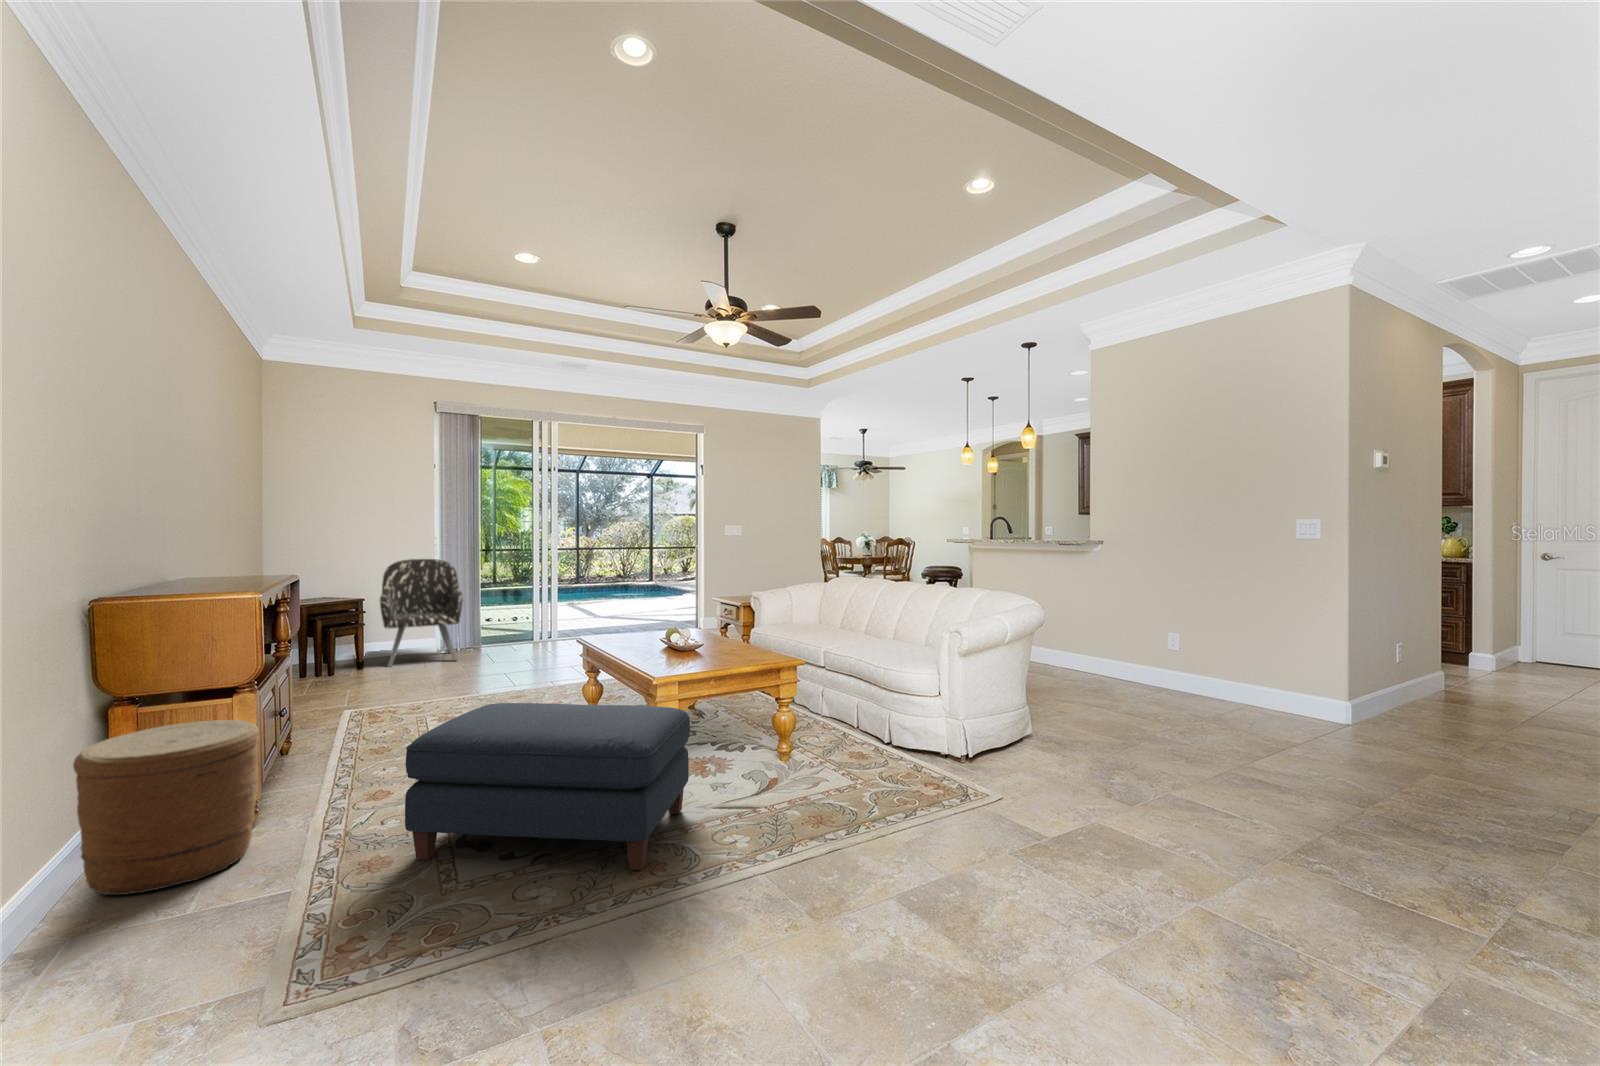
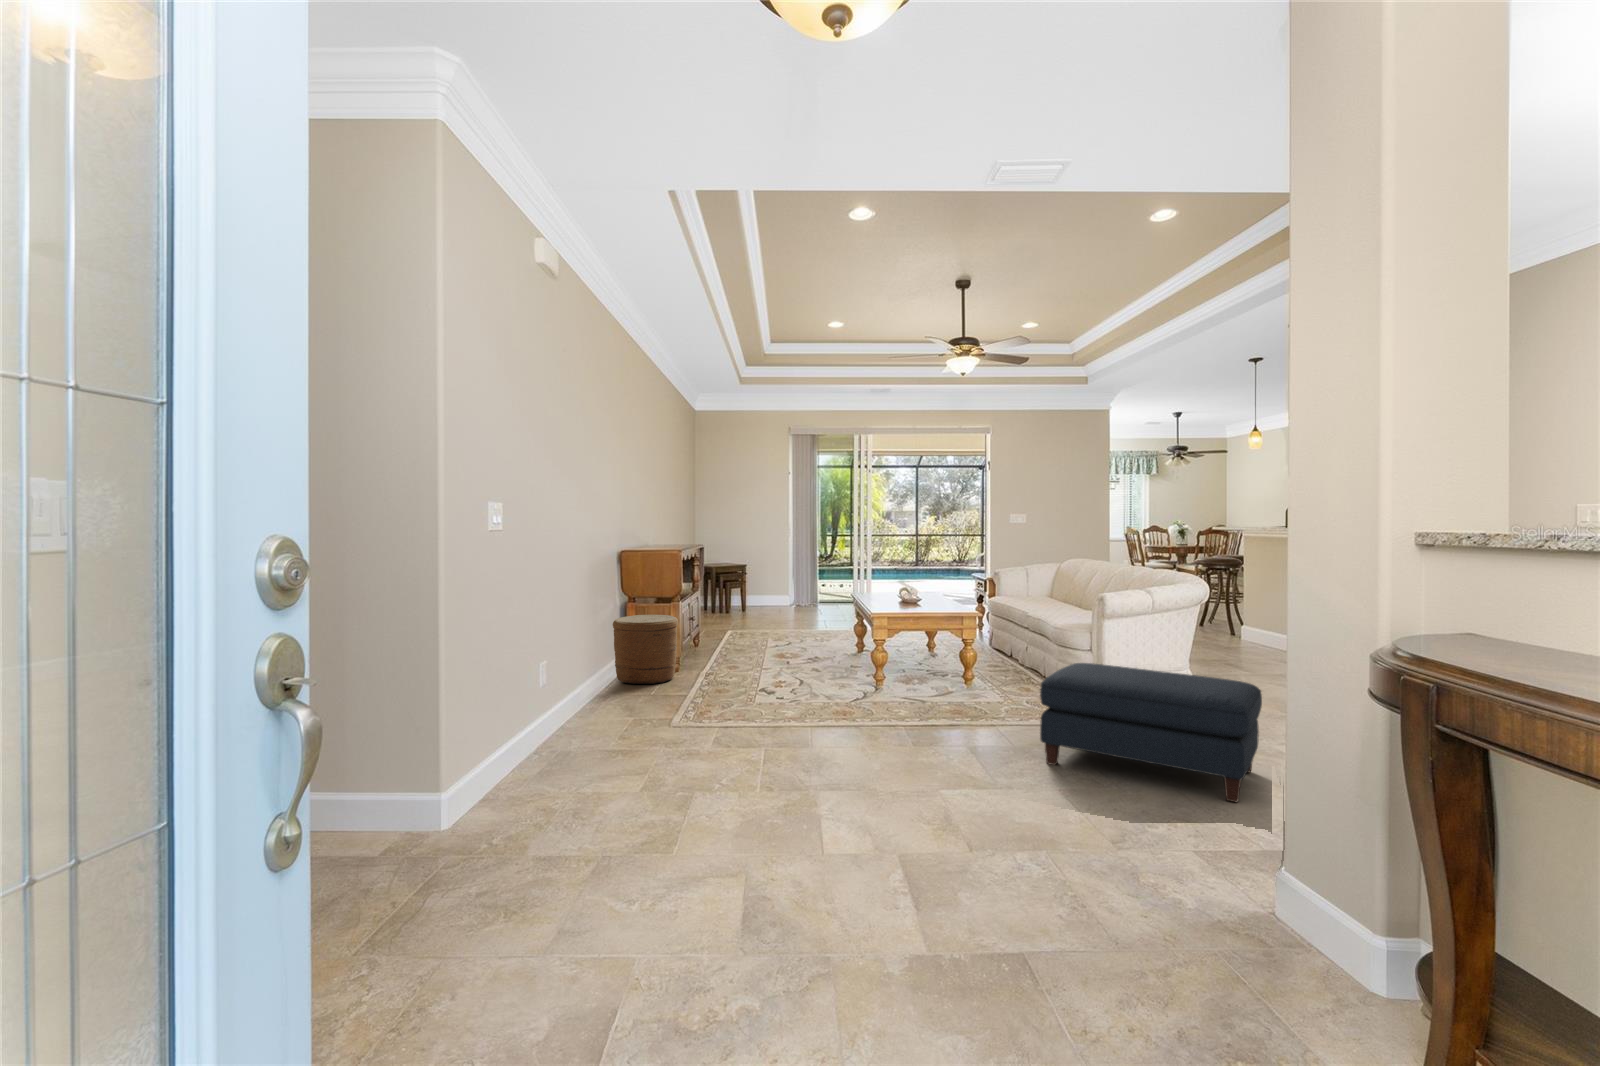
armchair: present [380,559,463,667] -> none [756,540,807,613]
ottoman: present [405,703,690,870] -> present [1040,663,1262,802]

